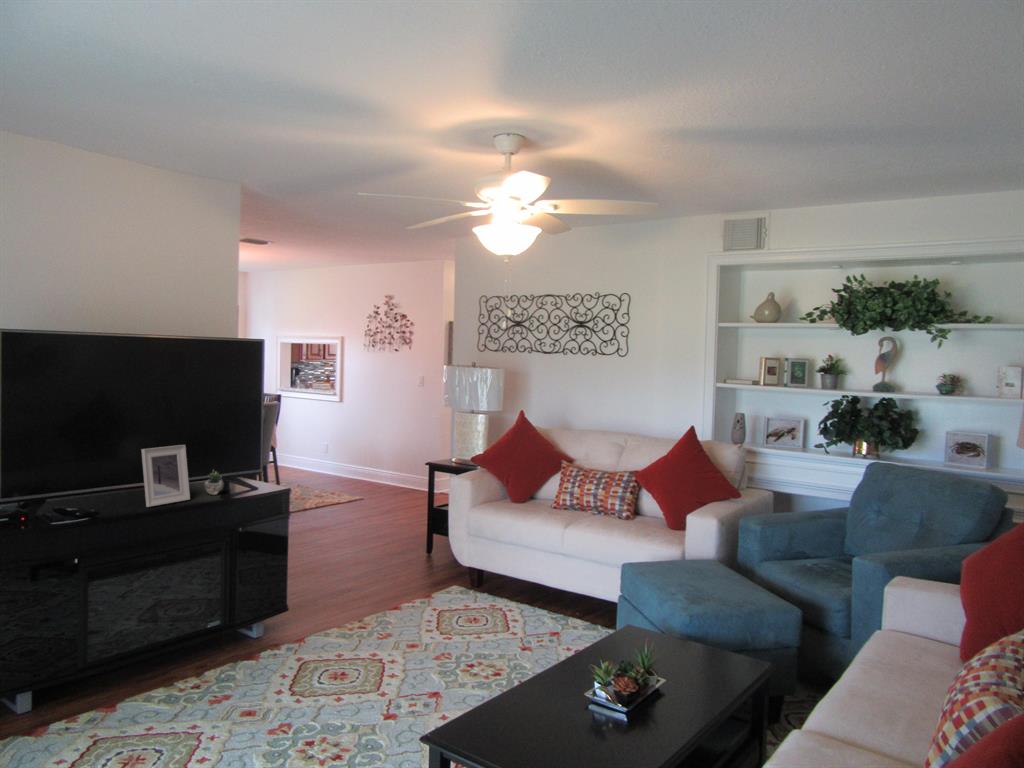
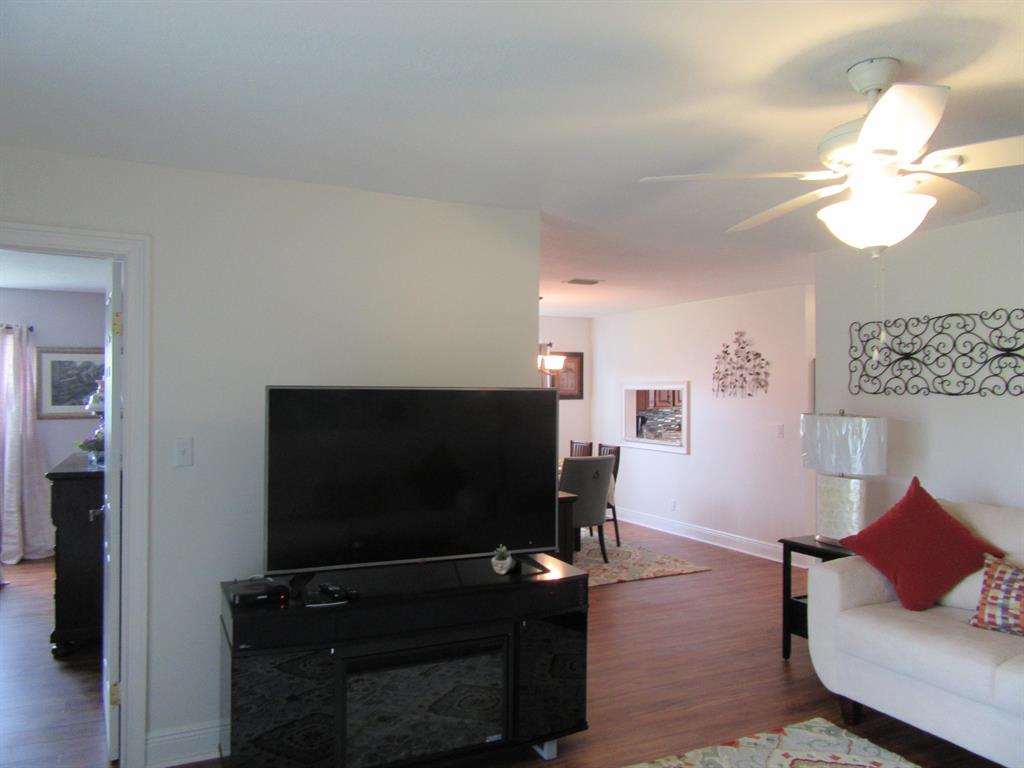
picture frame: present [141,445,190,507] -> none [420,514,473,586]

